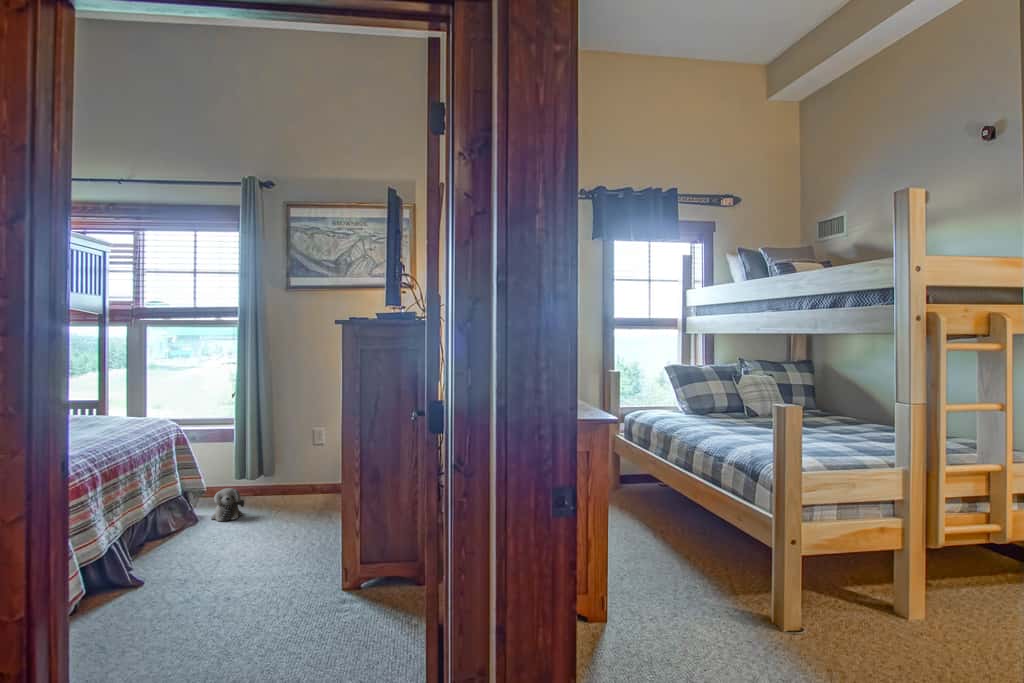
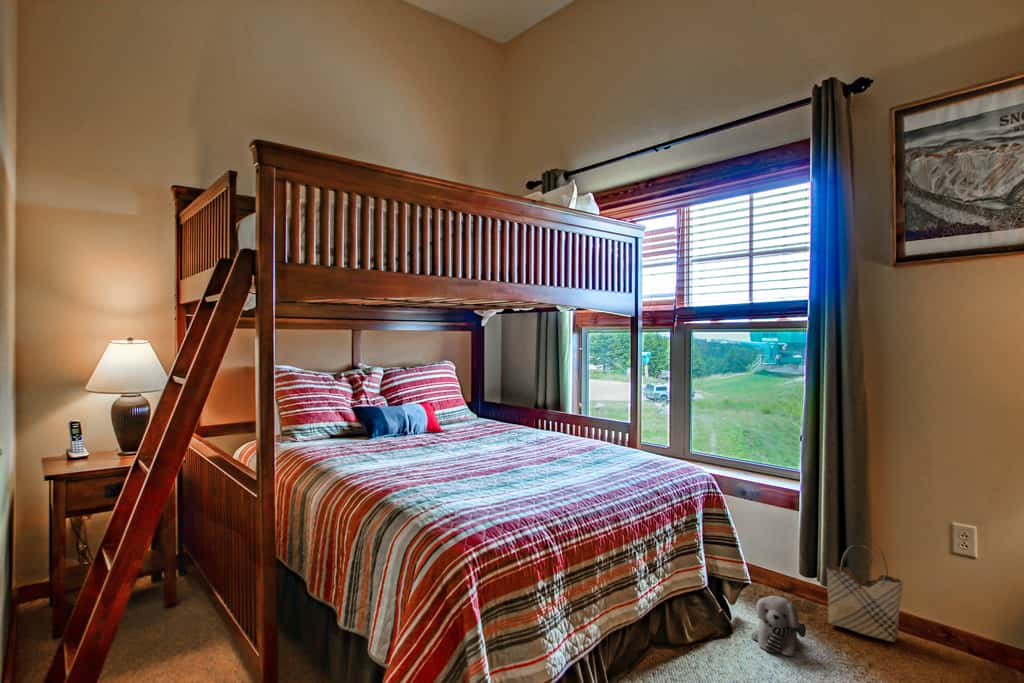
woven basket: none [252,447,294,501] -> present [826,537,903,642]

